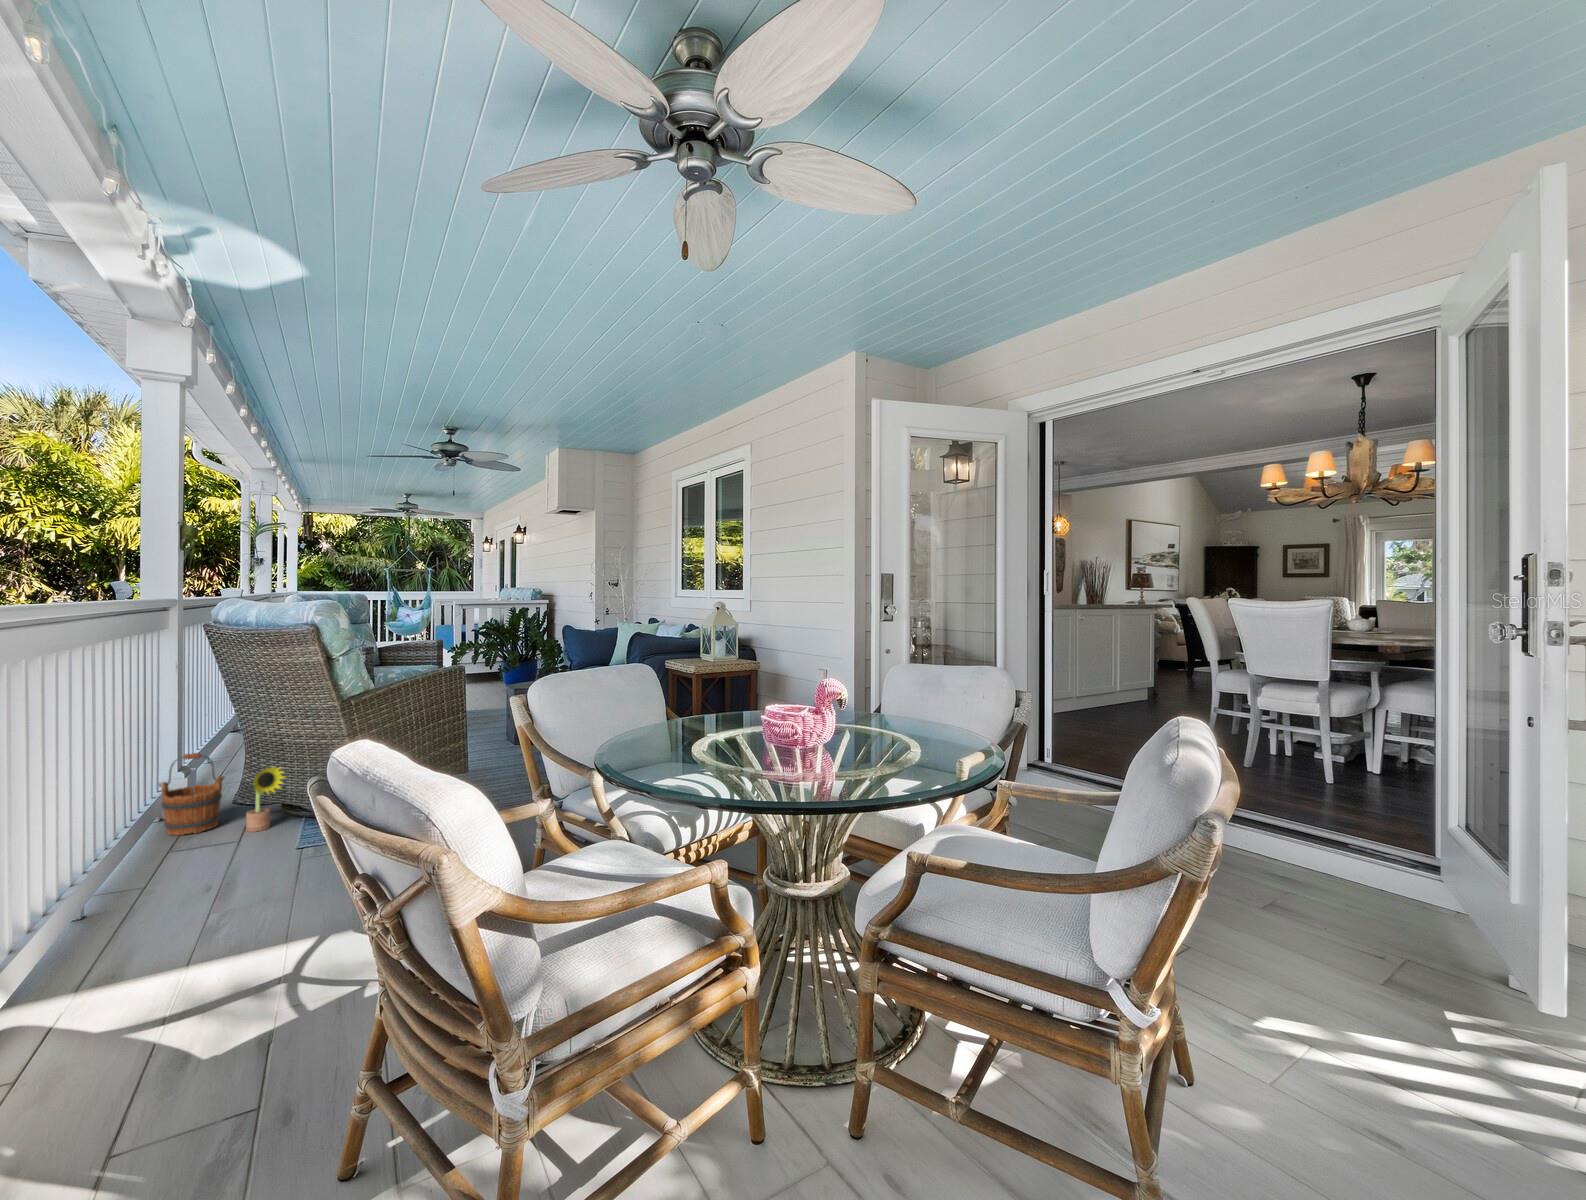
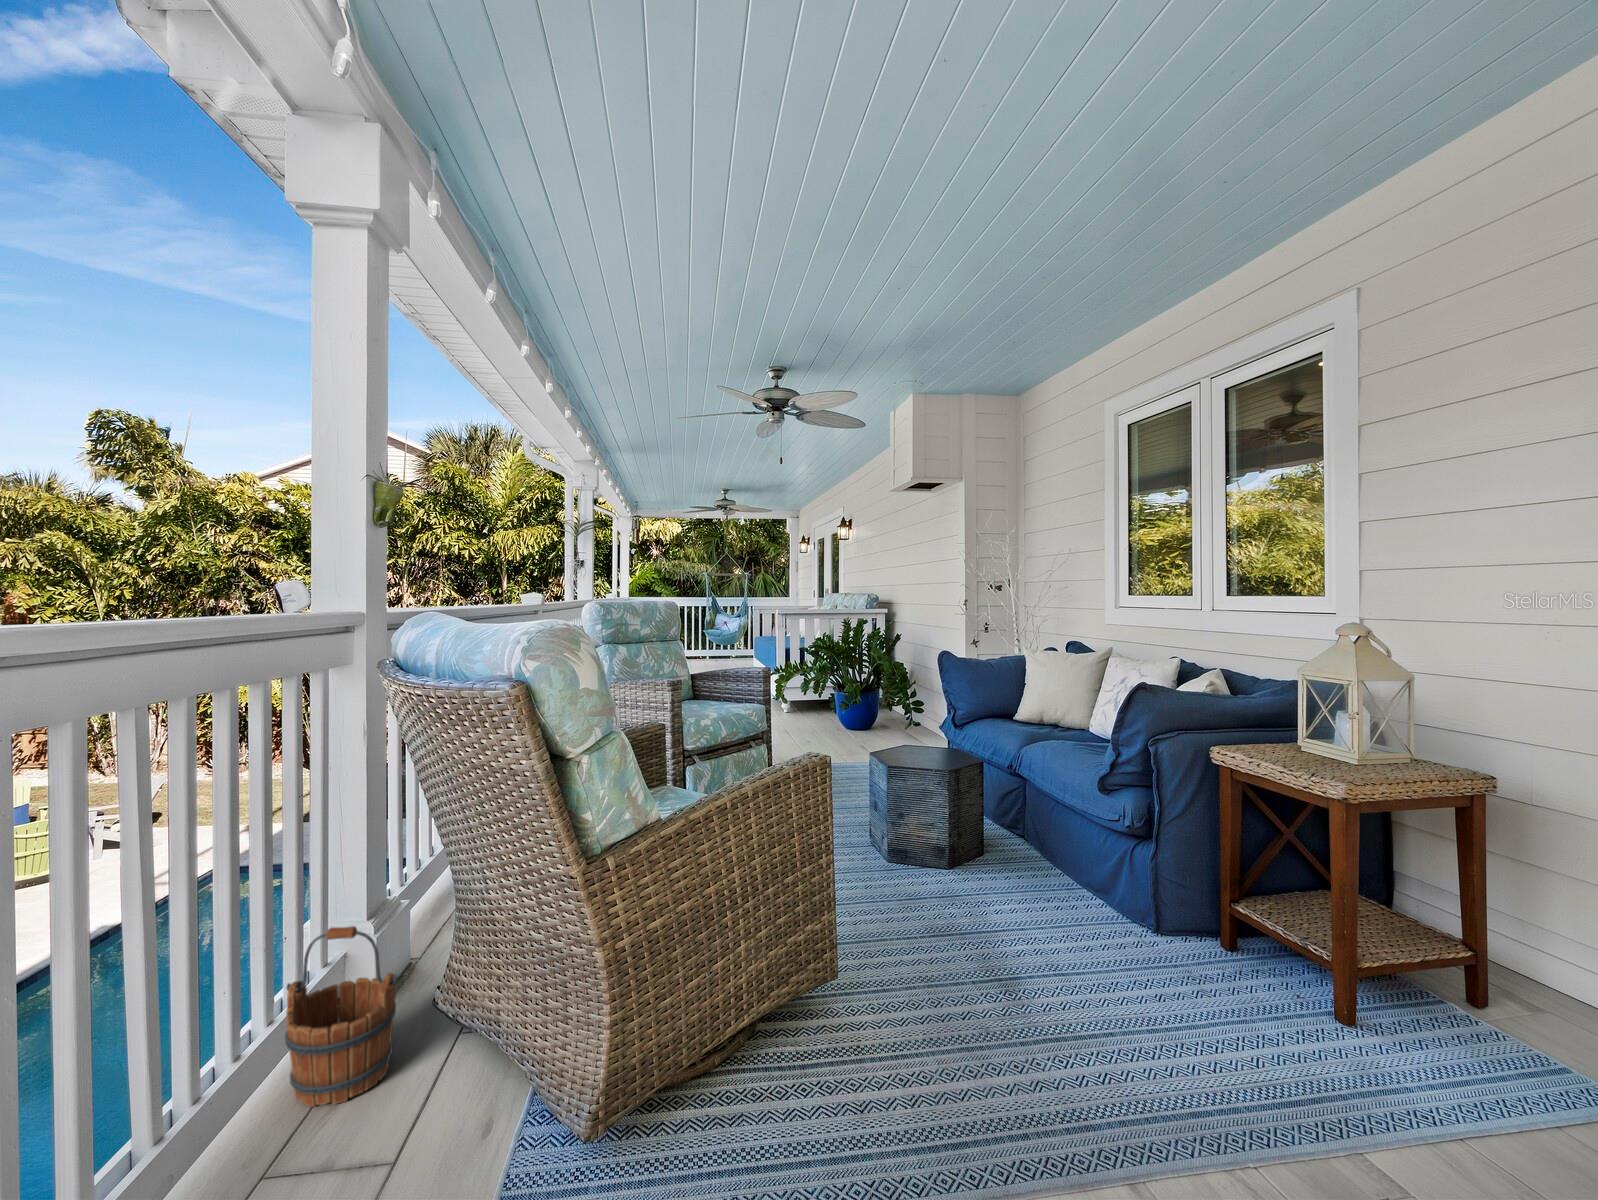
decorative plant: present [246,767,284,832] -> none [417,982,493,1124]

